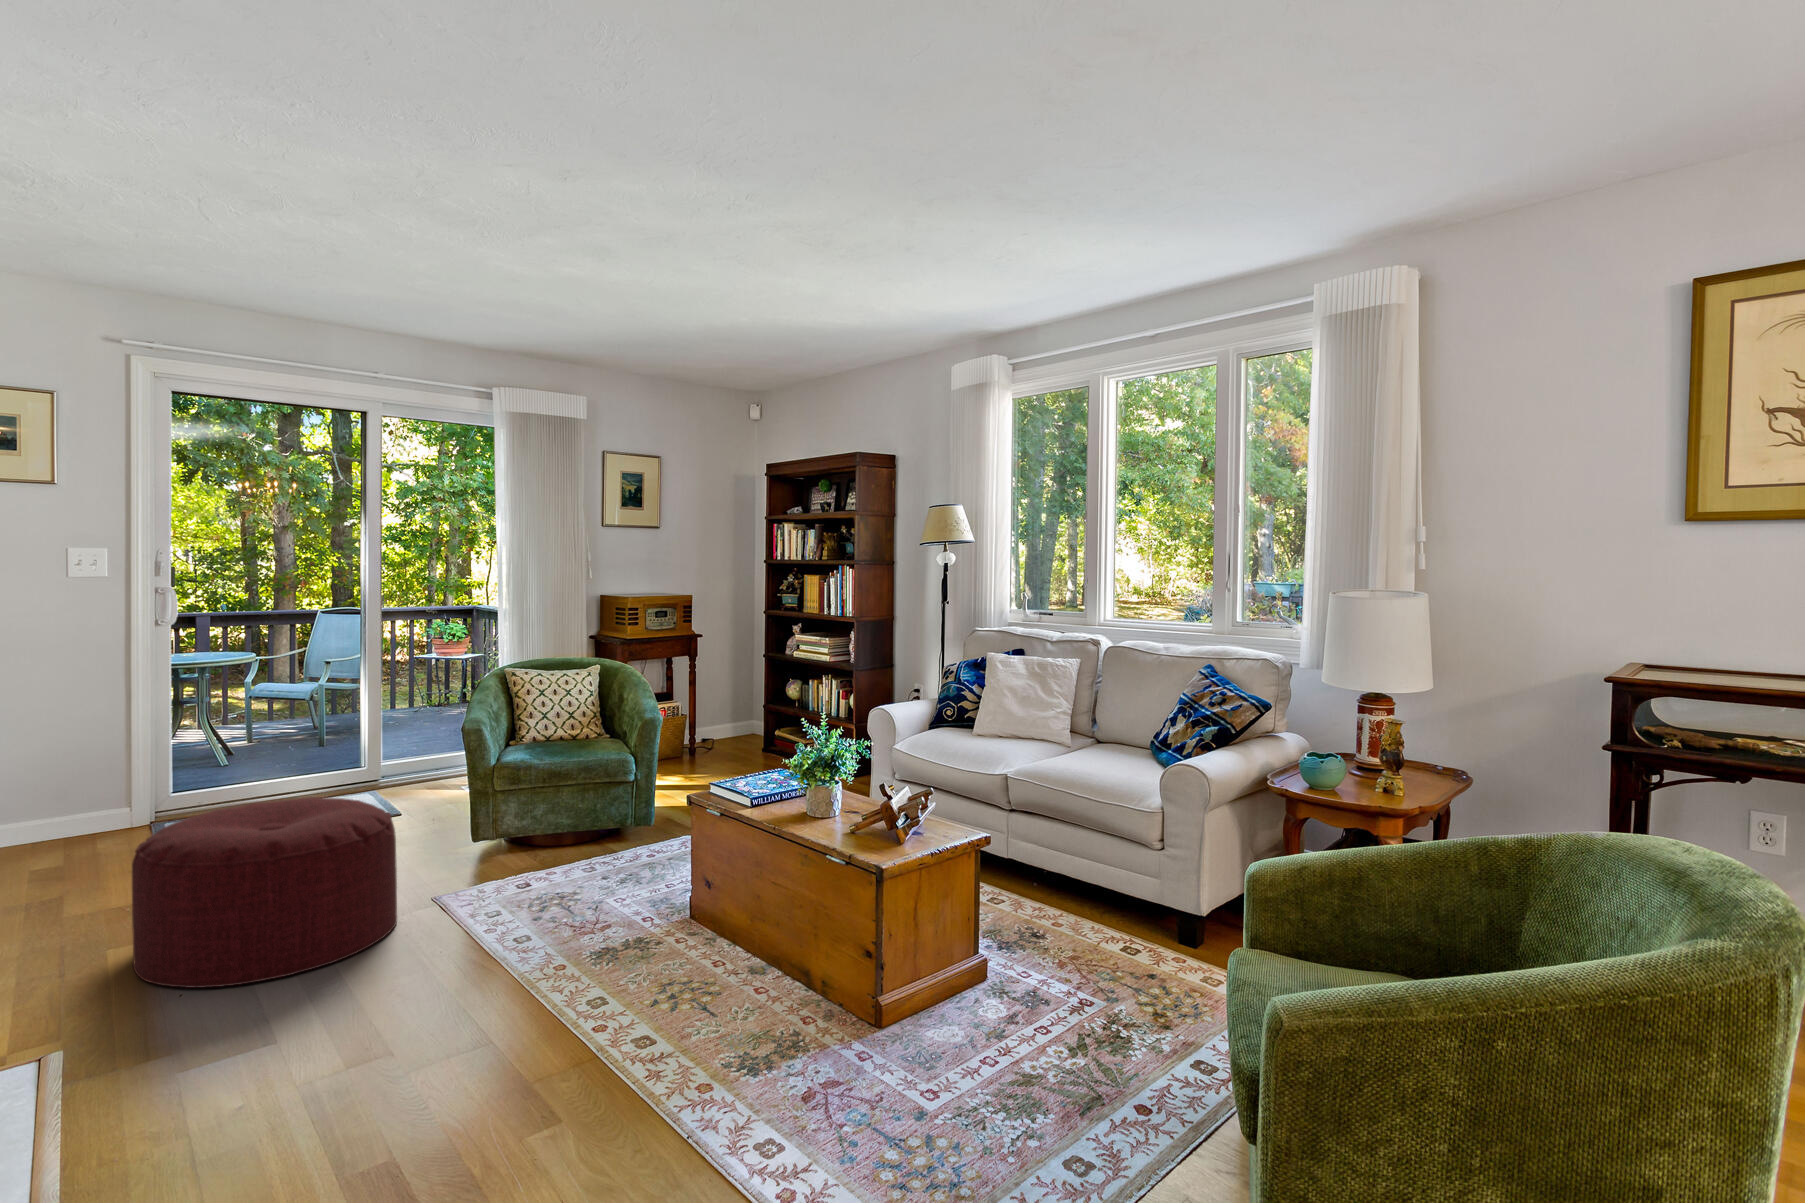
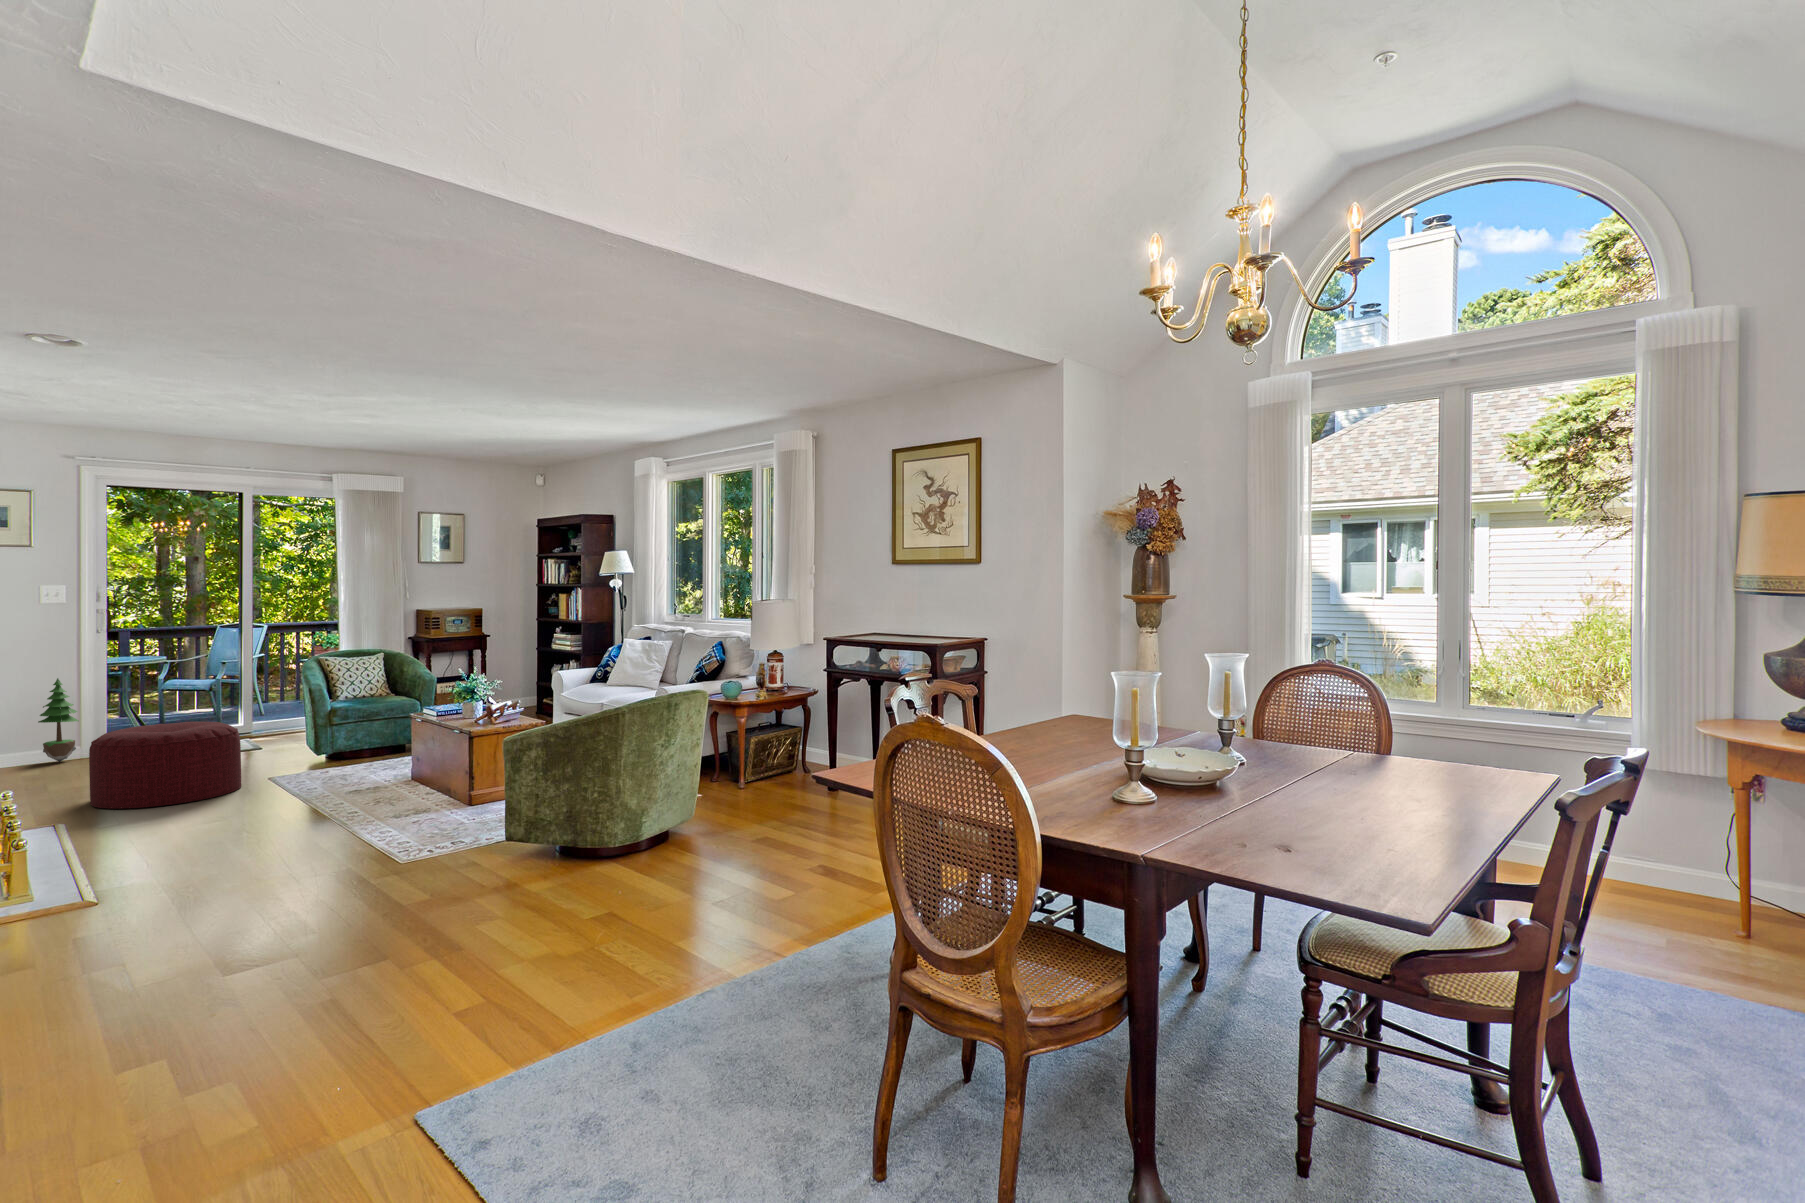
potted tree: none [61,699,126,835] -> present [38,678,79,762]

